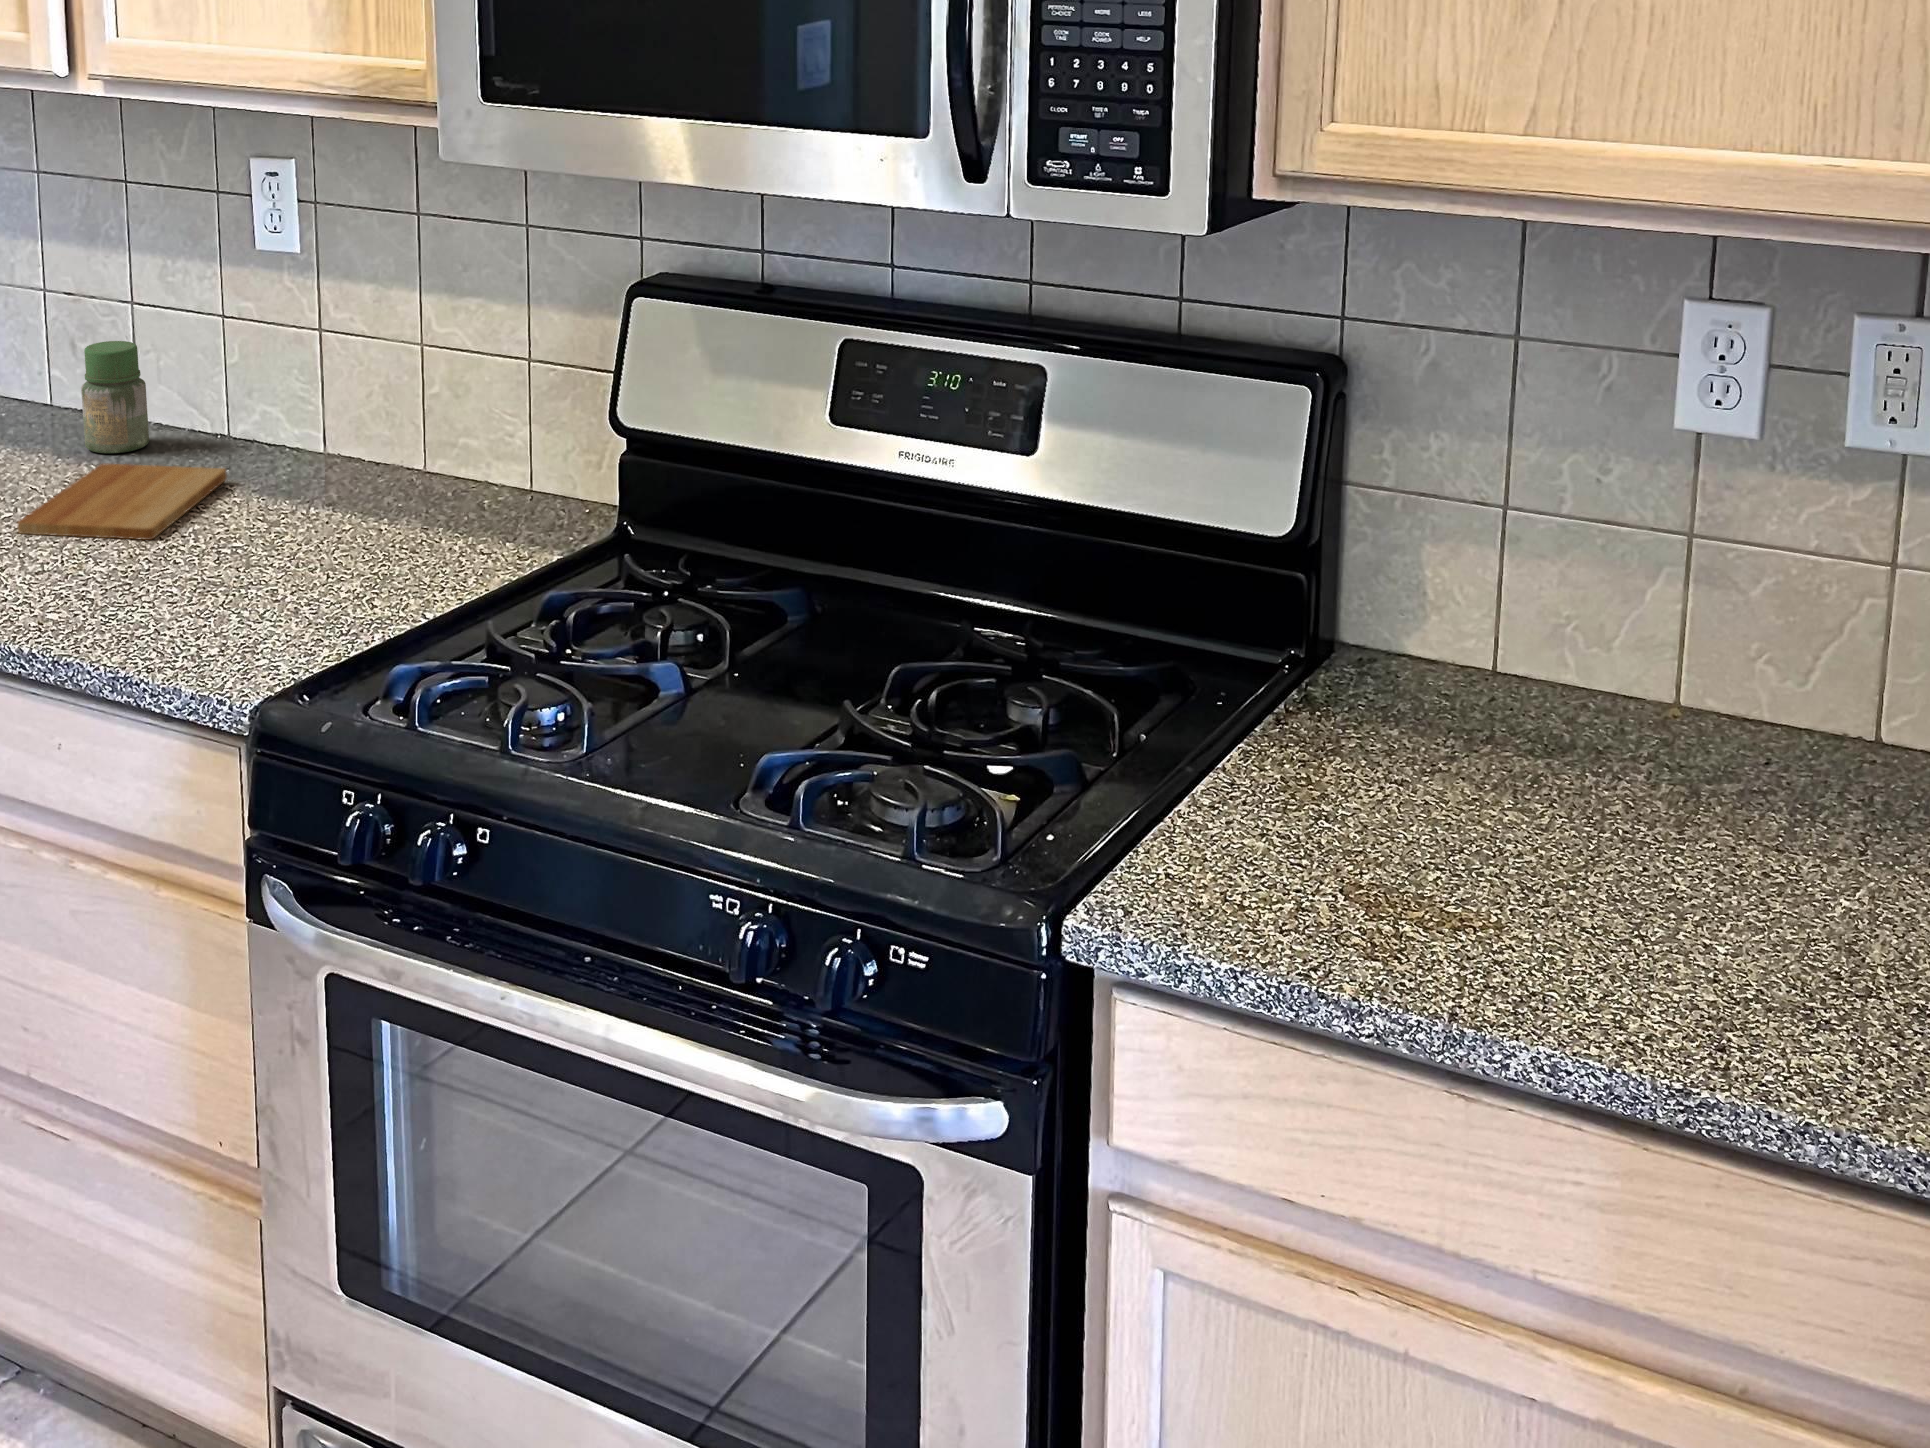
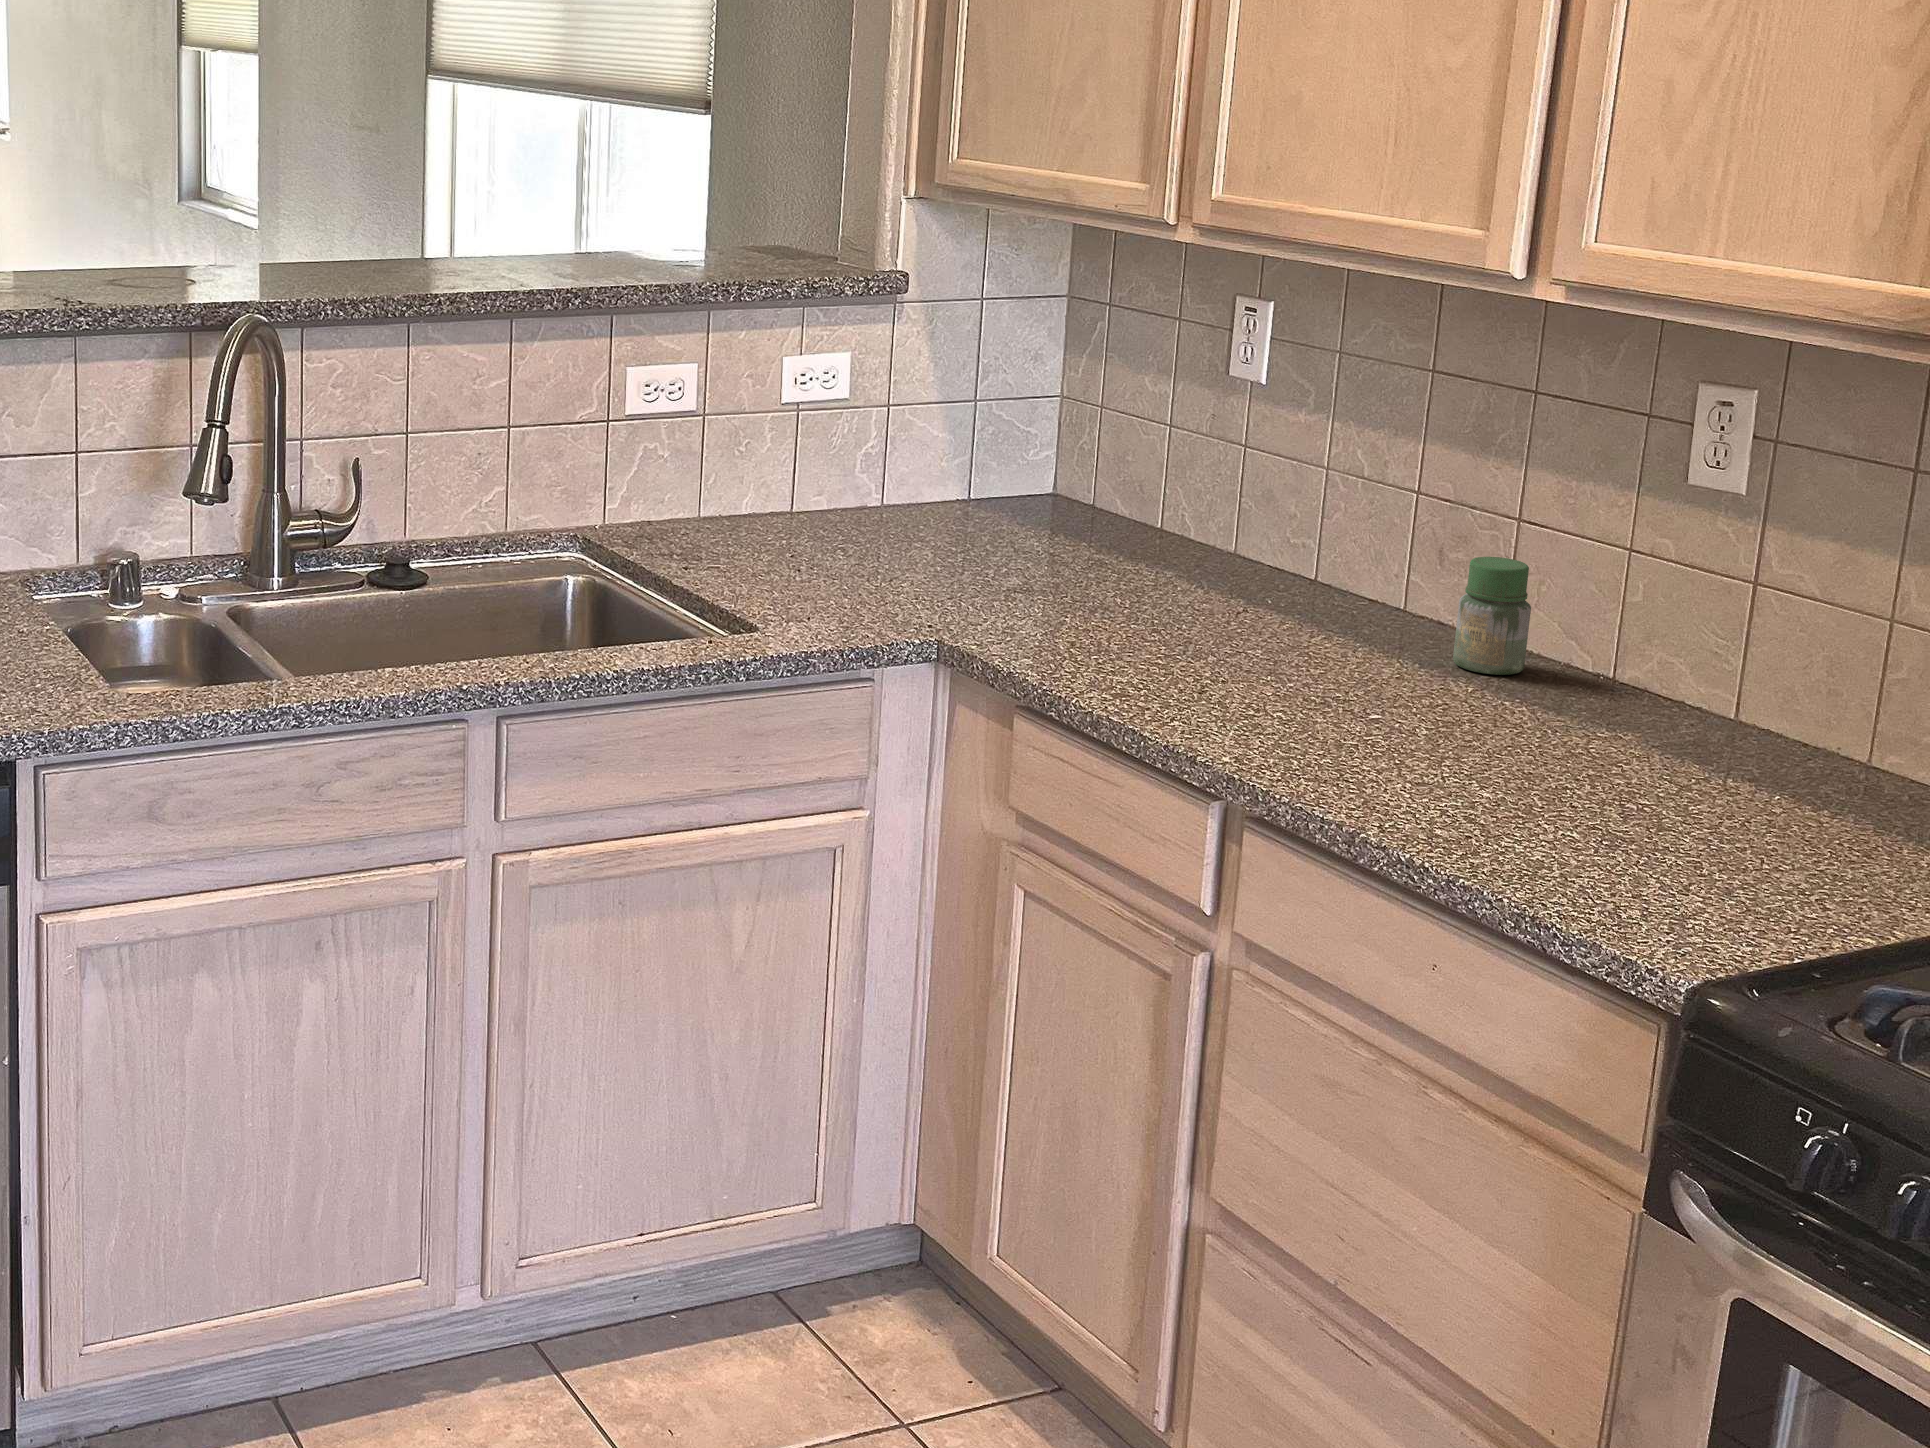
cutting board: present [17,464,227,540] -> none [1393,683,1622,774]

